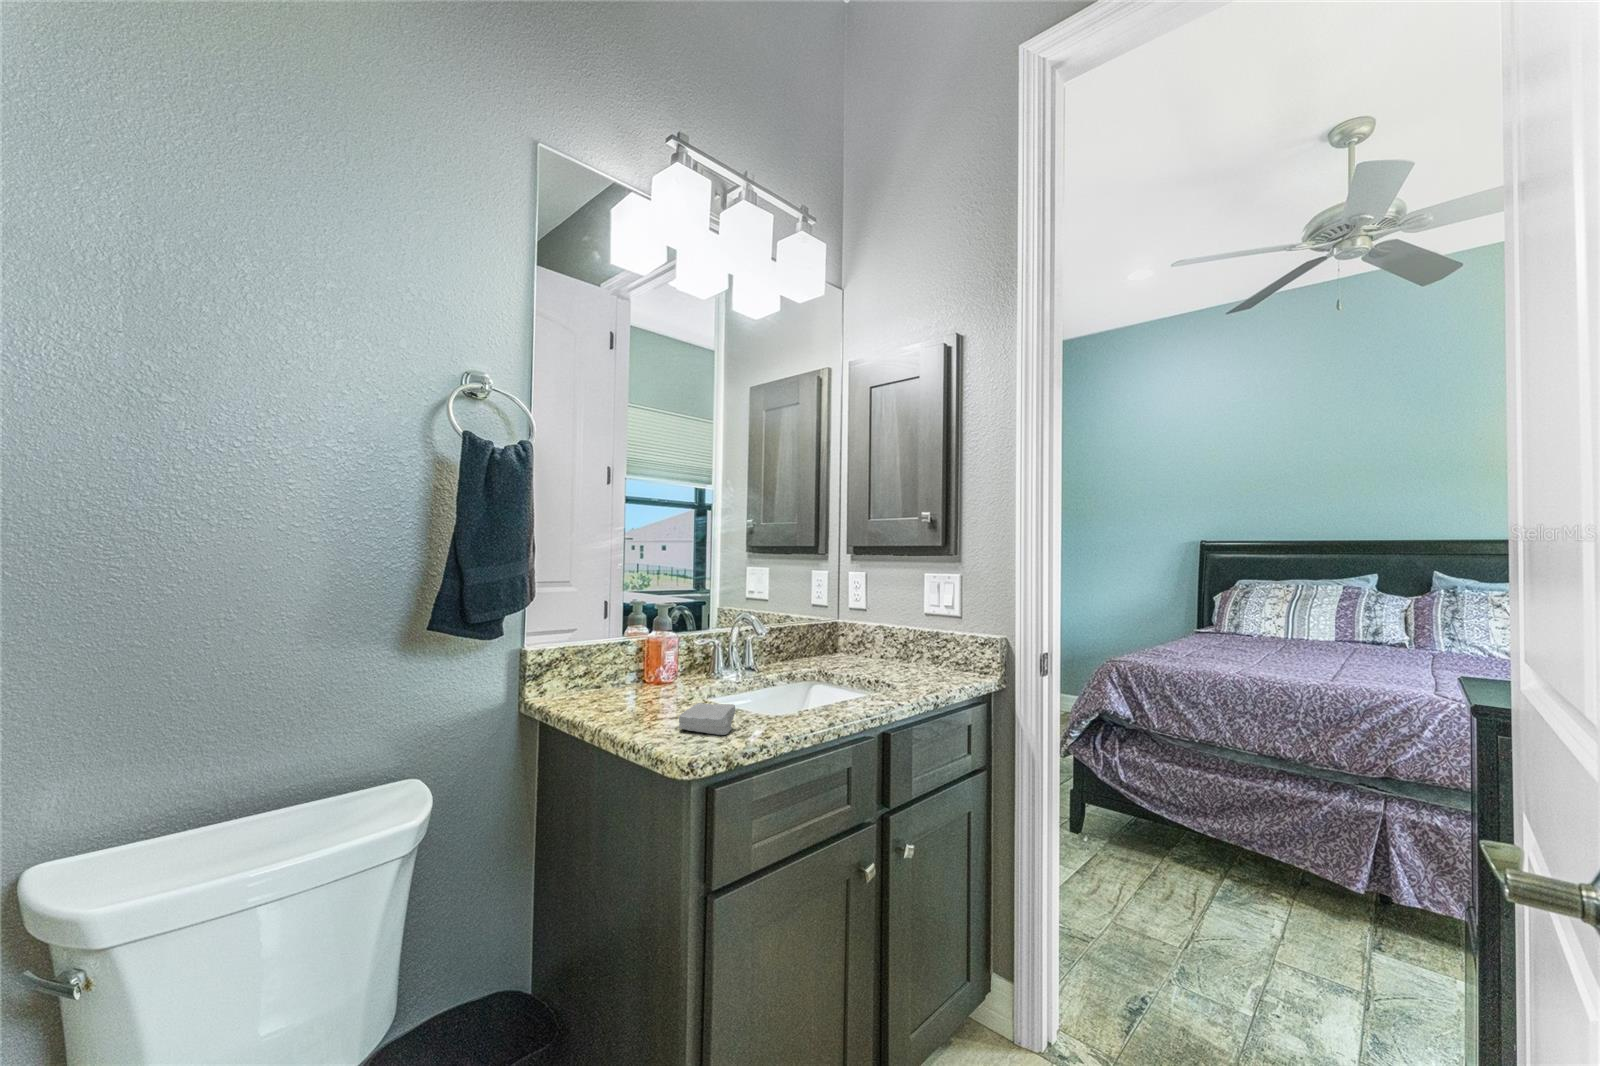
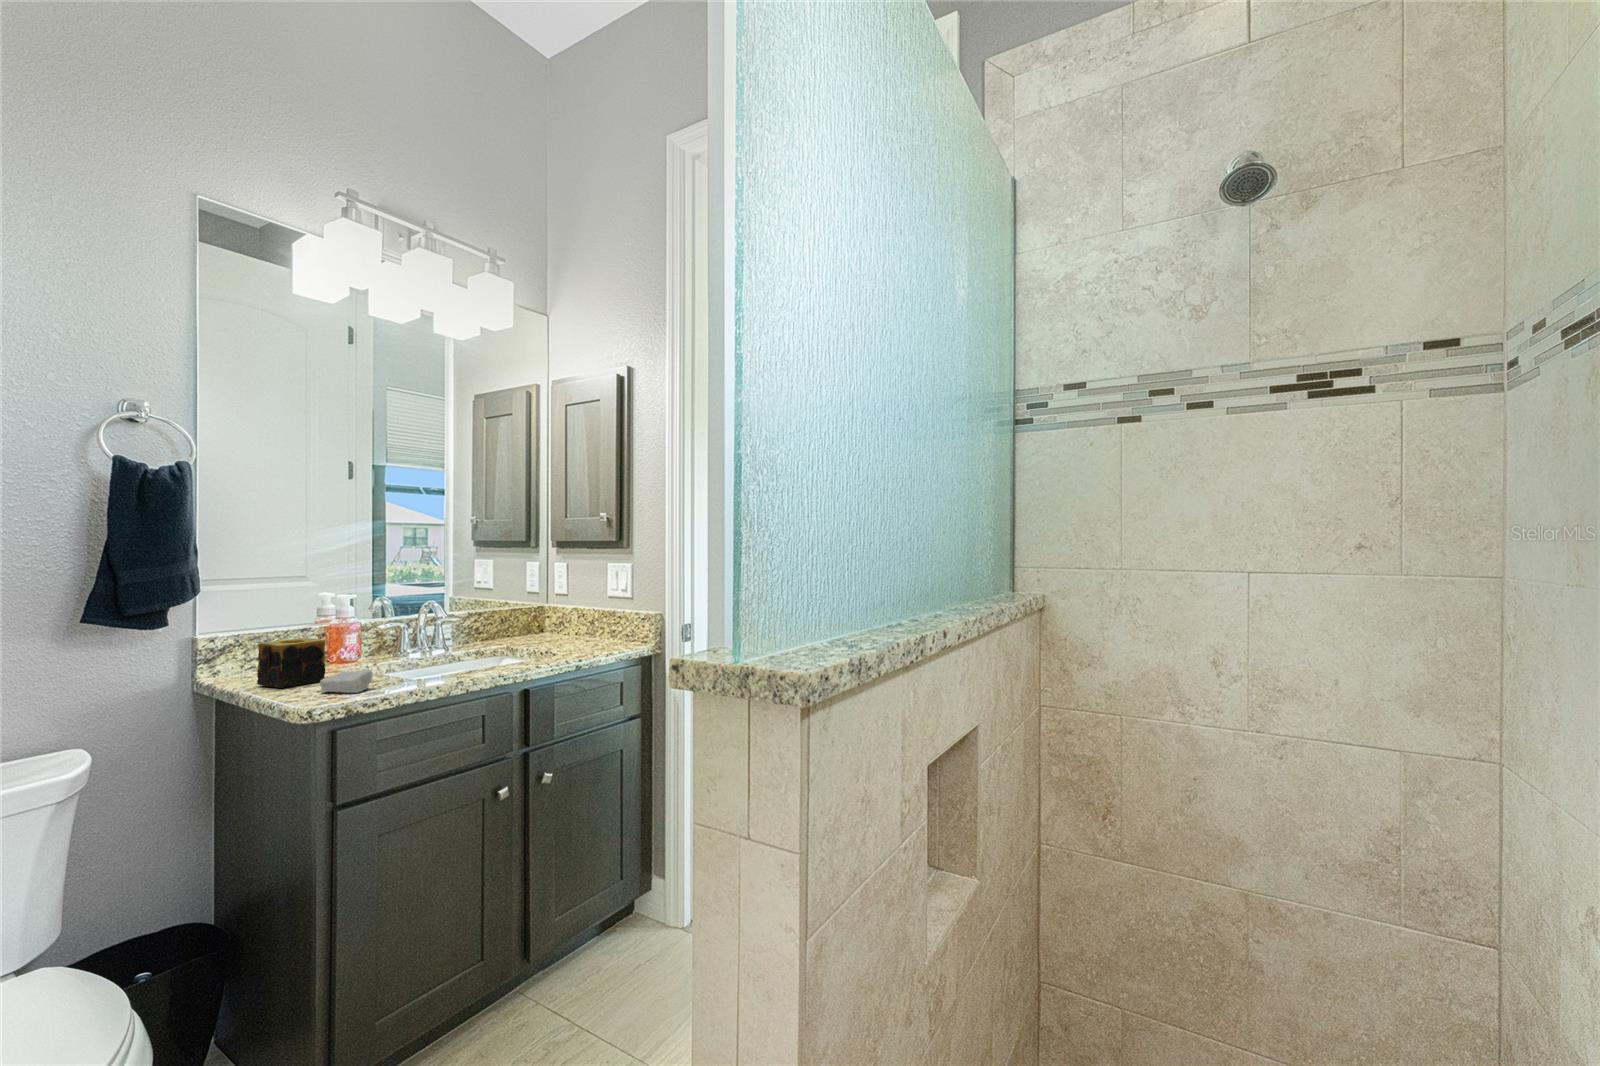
candle: none [592,656,663,718] -> present [257,638,325,688]

